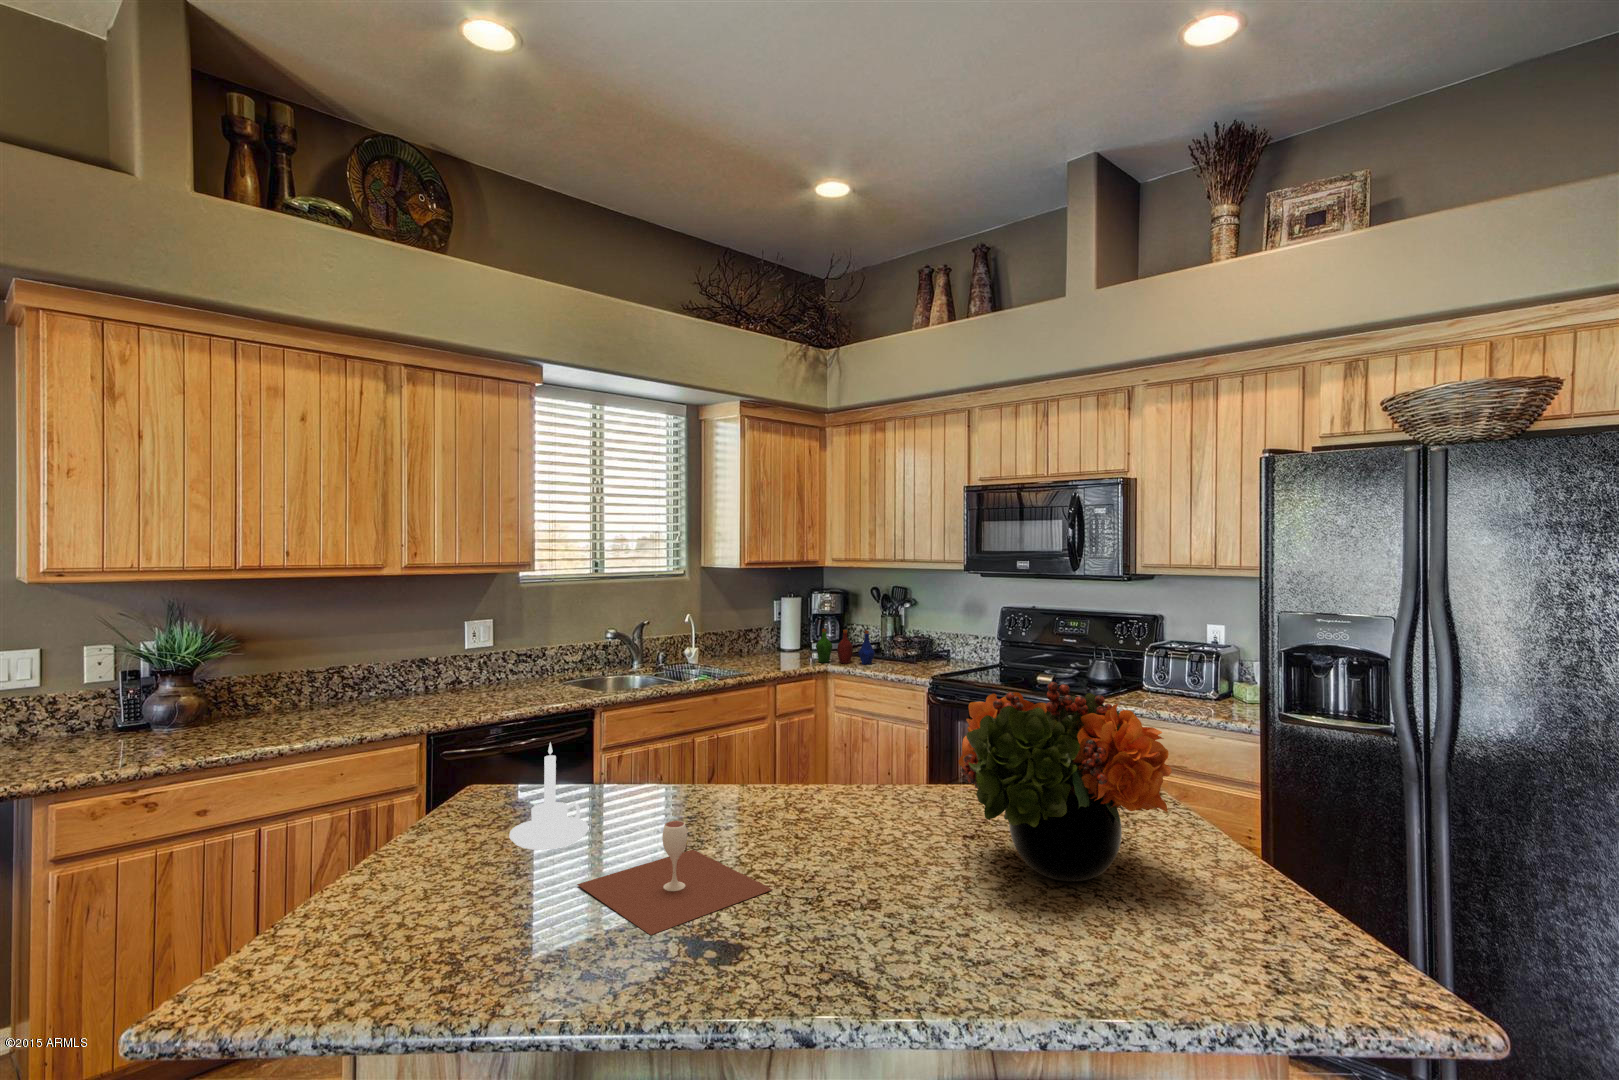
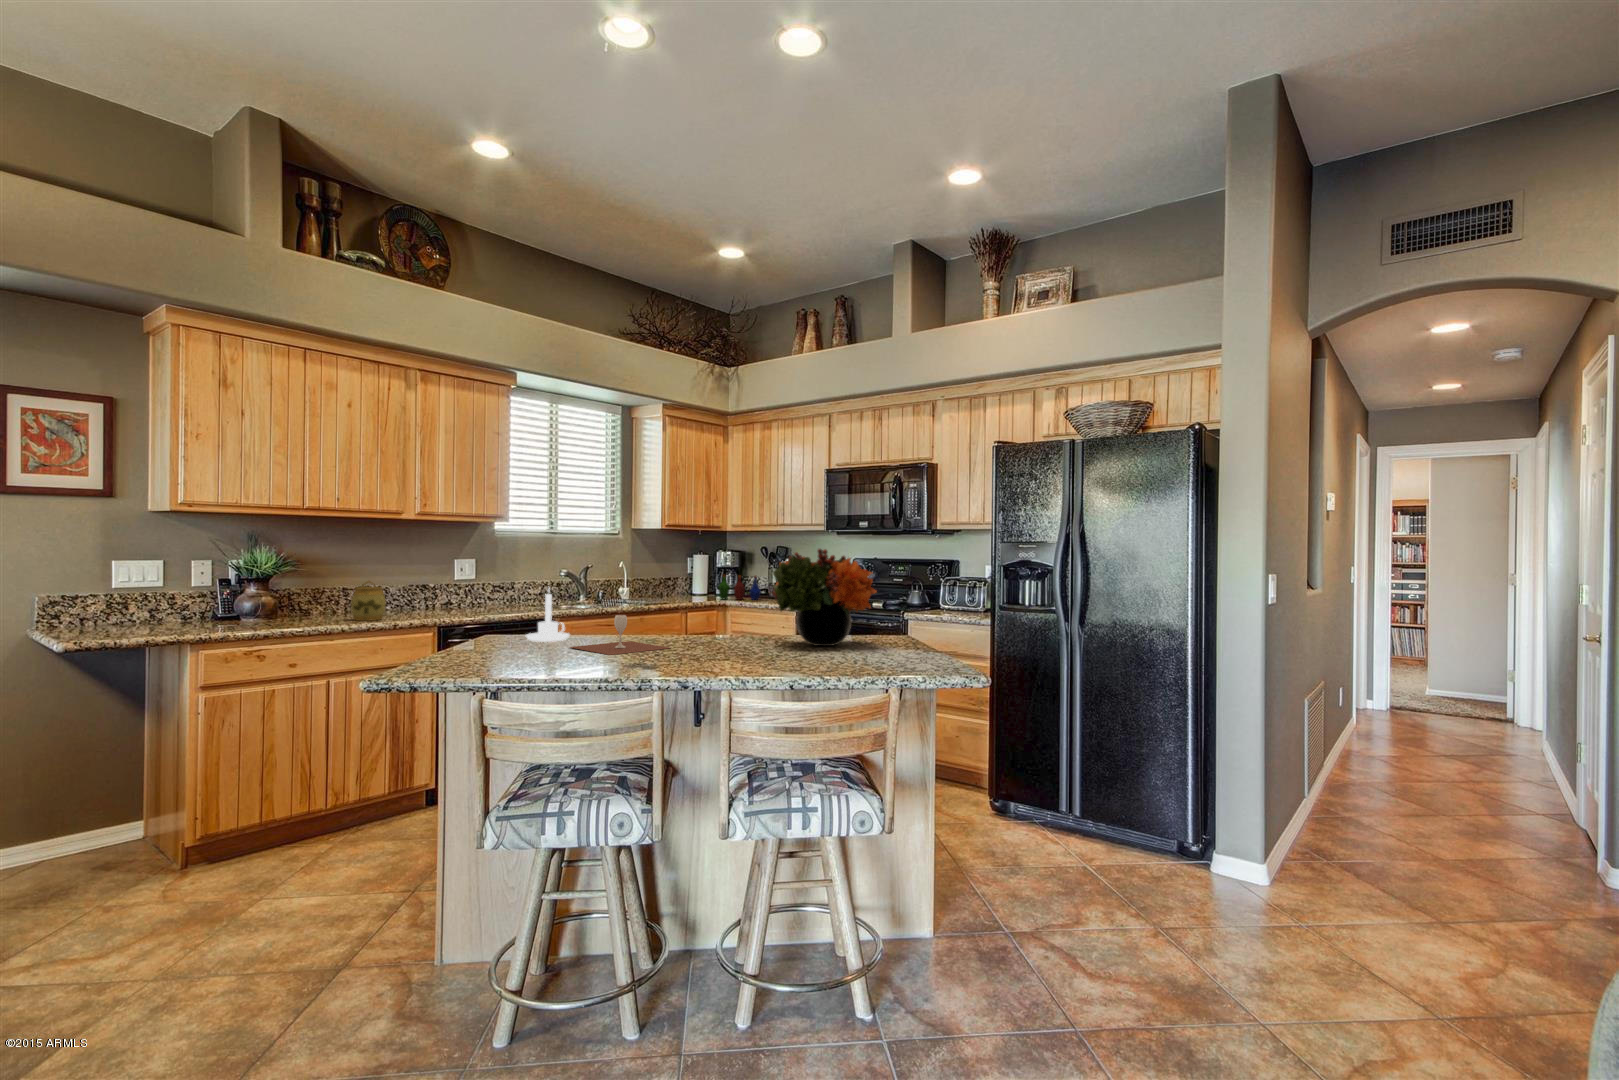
jar: none [304,670,353,730] -> present [351,581,386,621]

